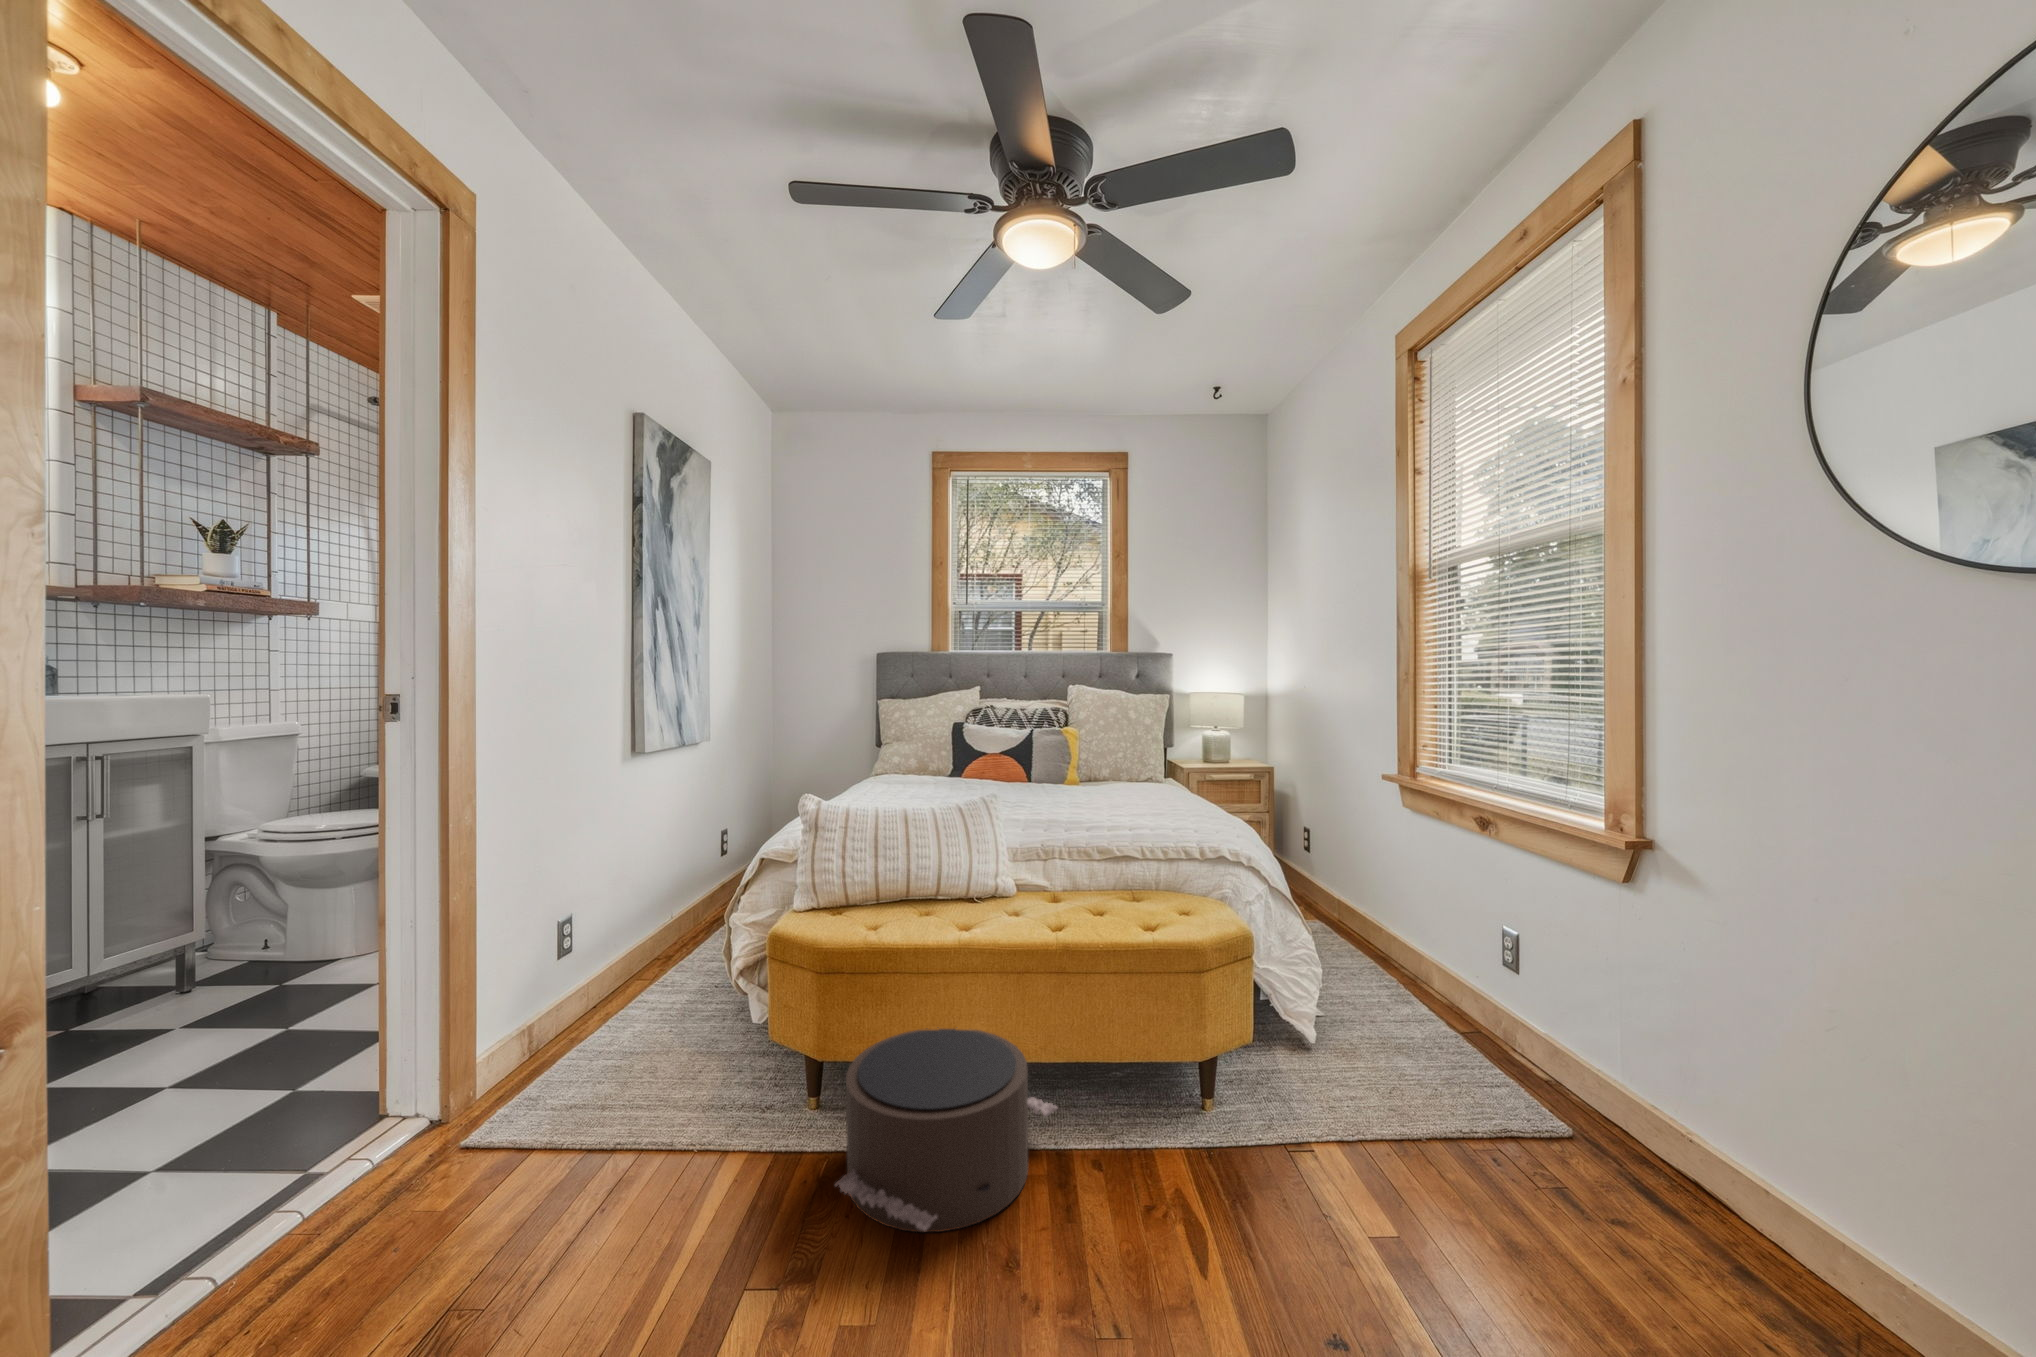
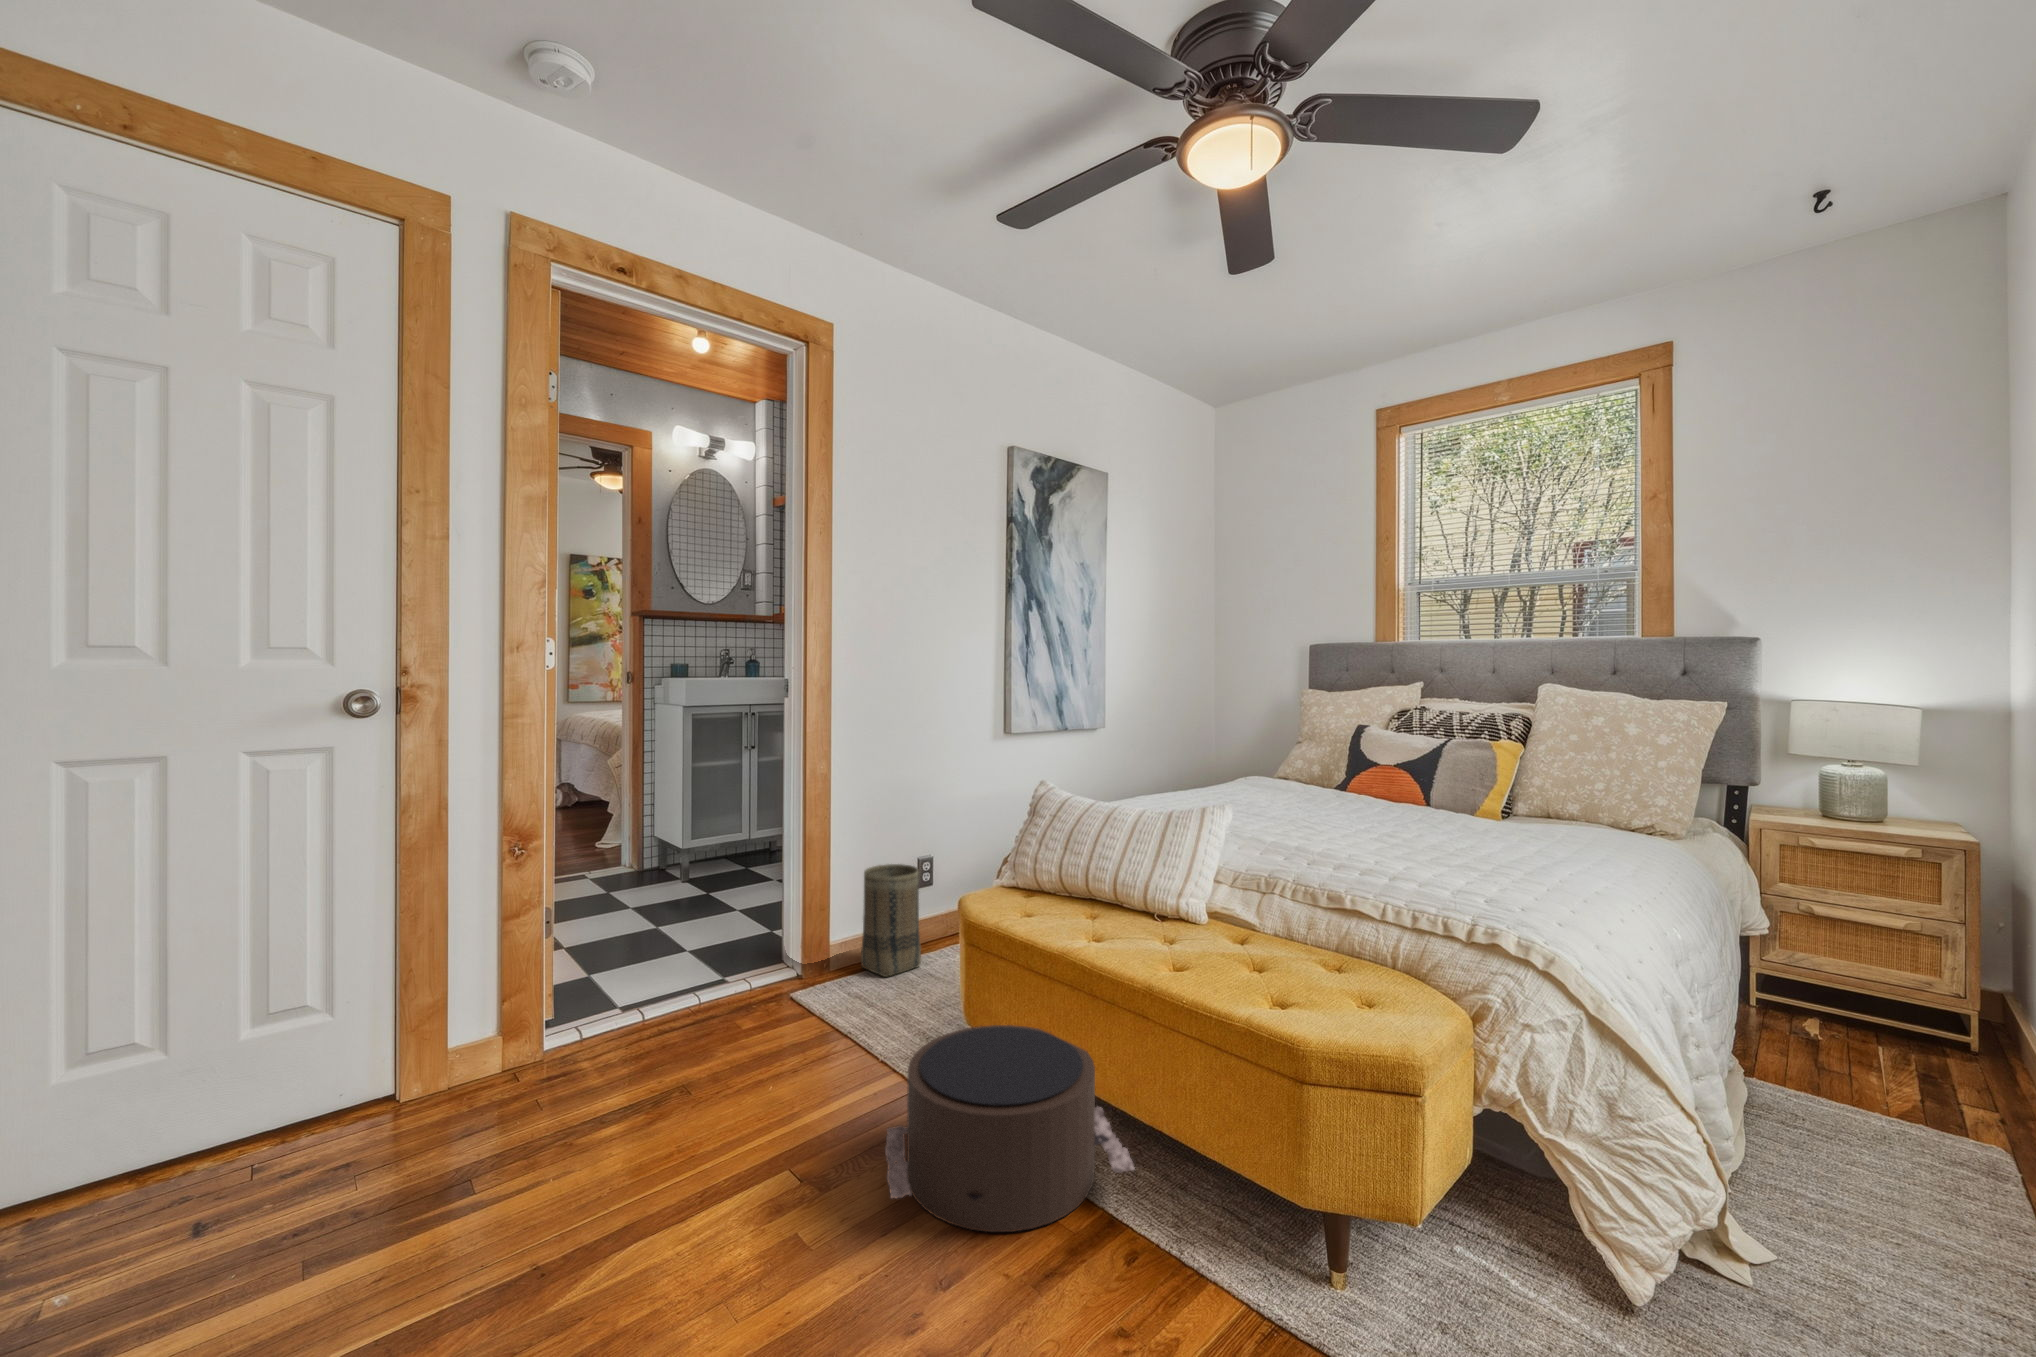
basket: none [525,924,608,1067] -> present [861,864,921,977]

